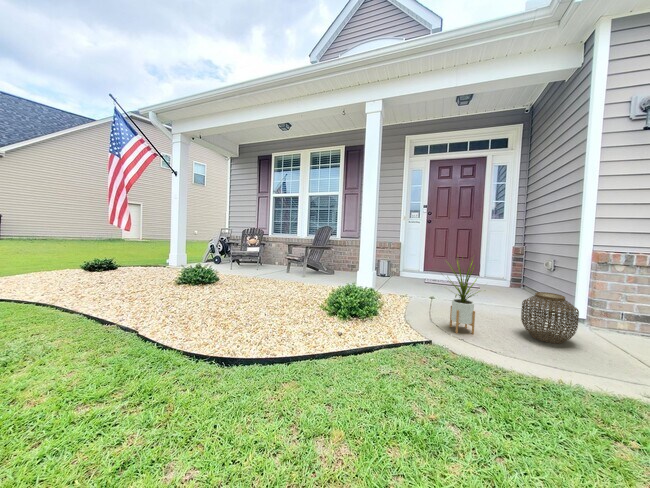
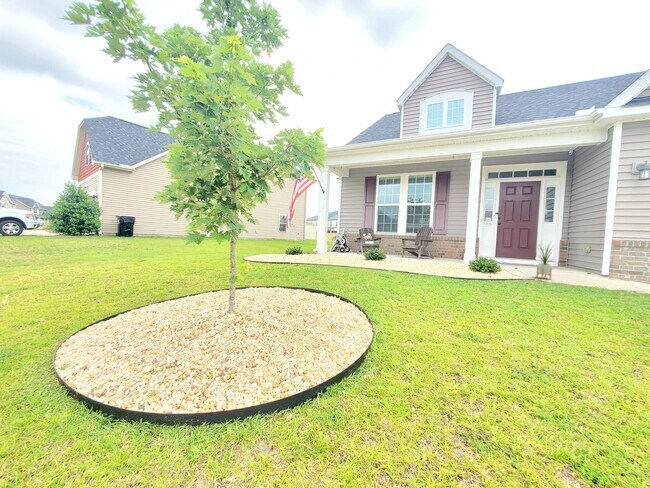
woven basket: present [521,292,579,344] -> none [575,259,604,282]

